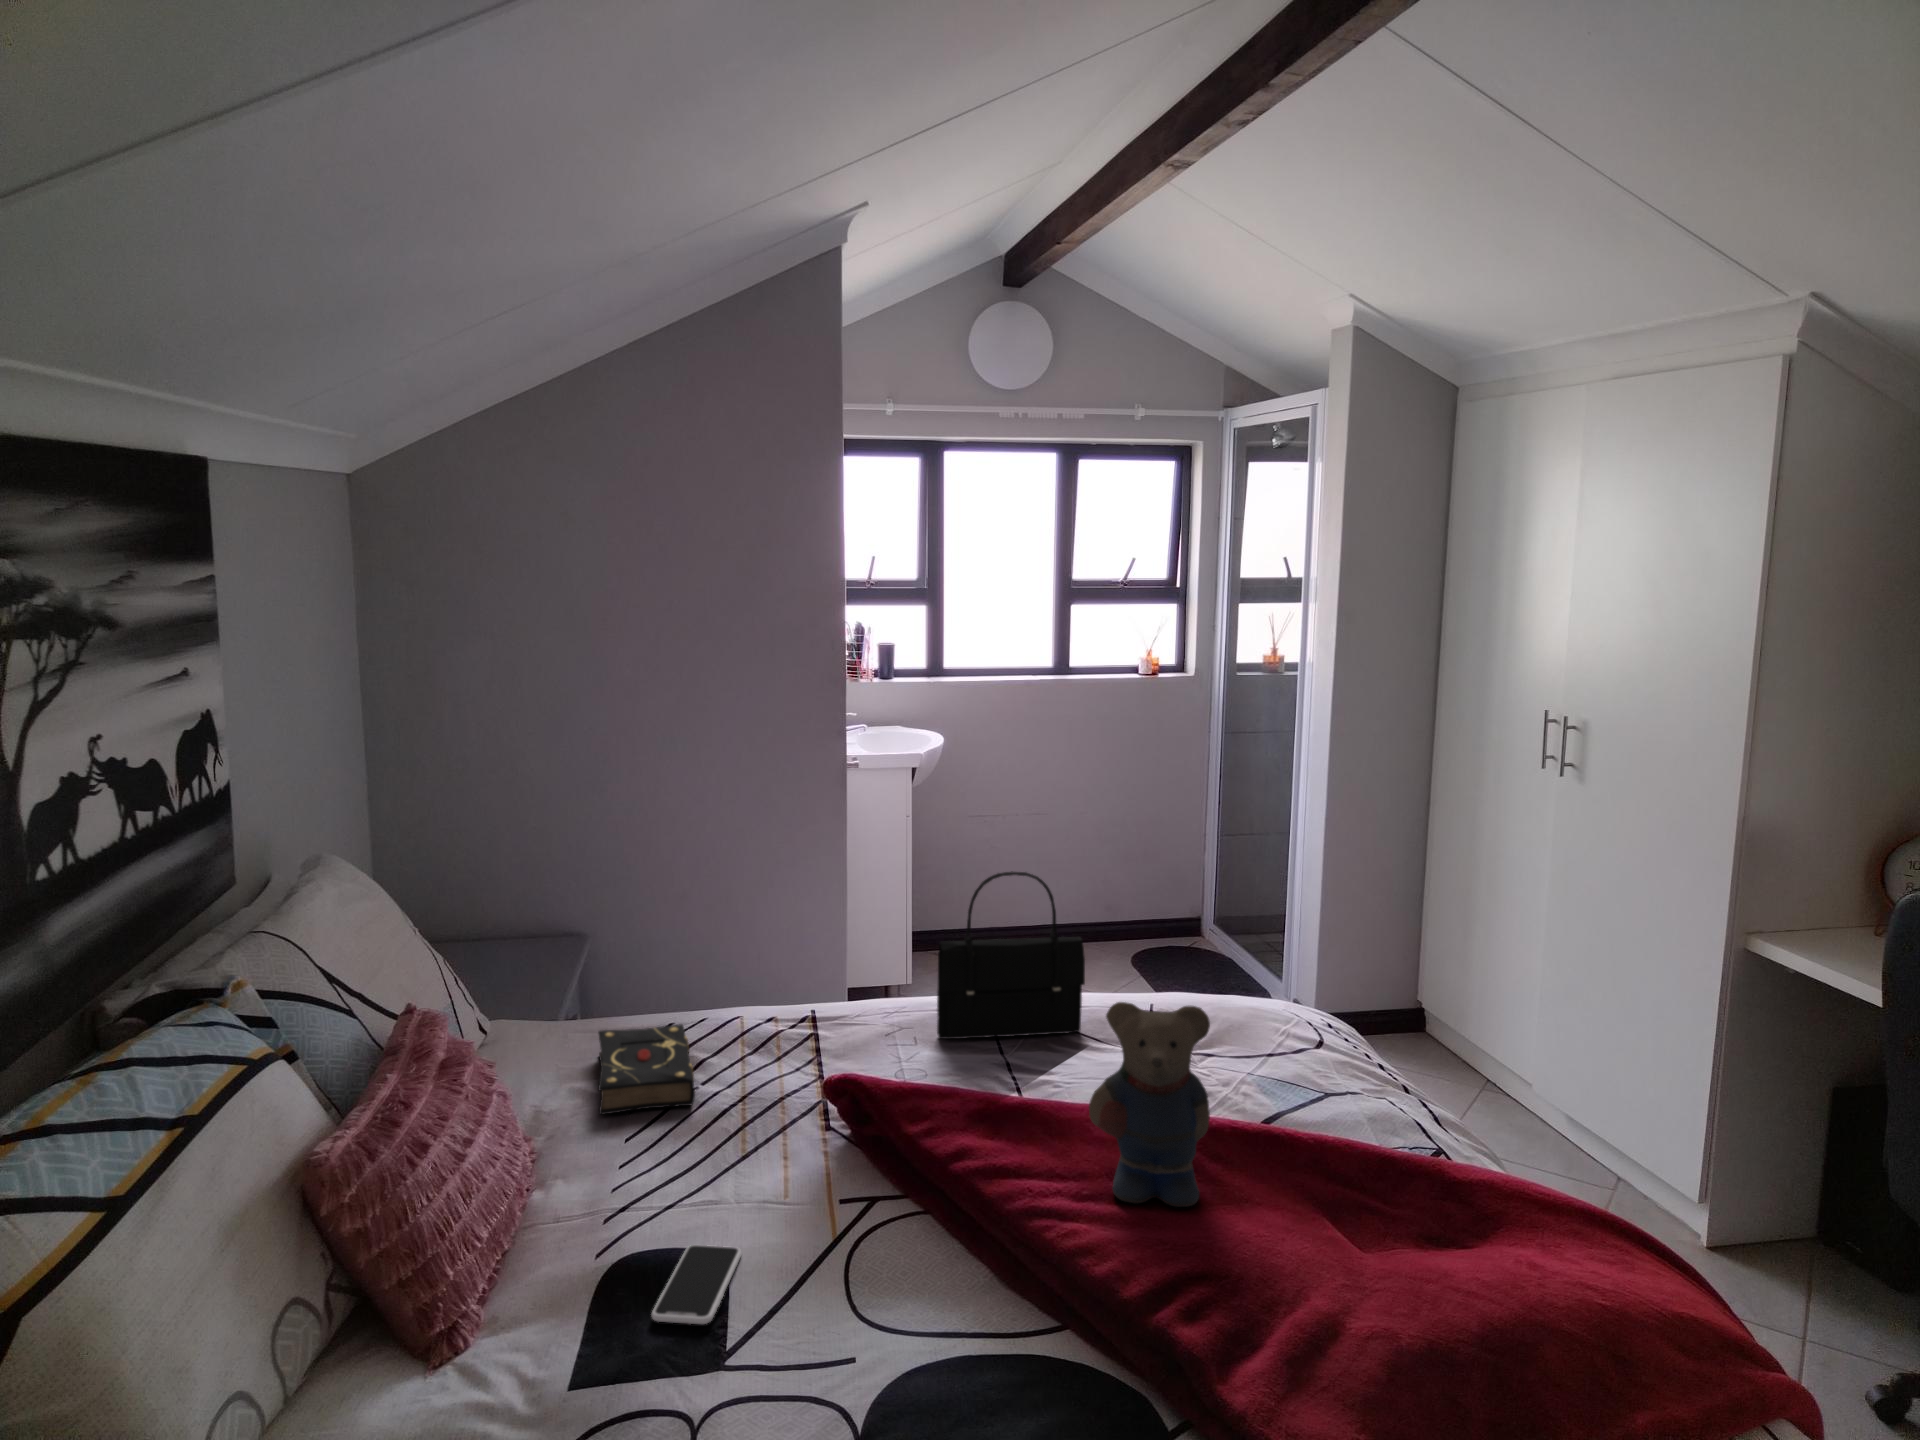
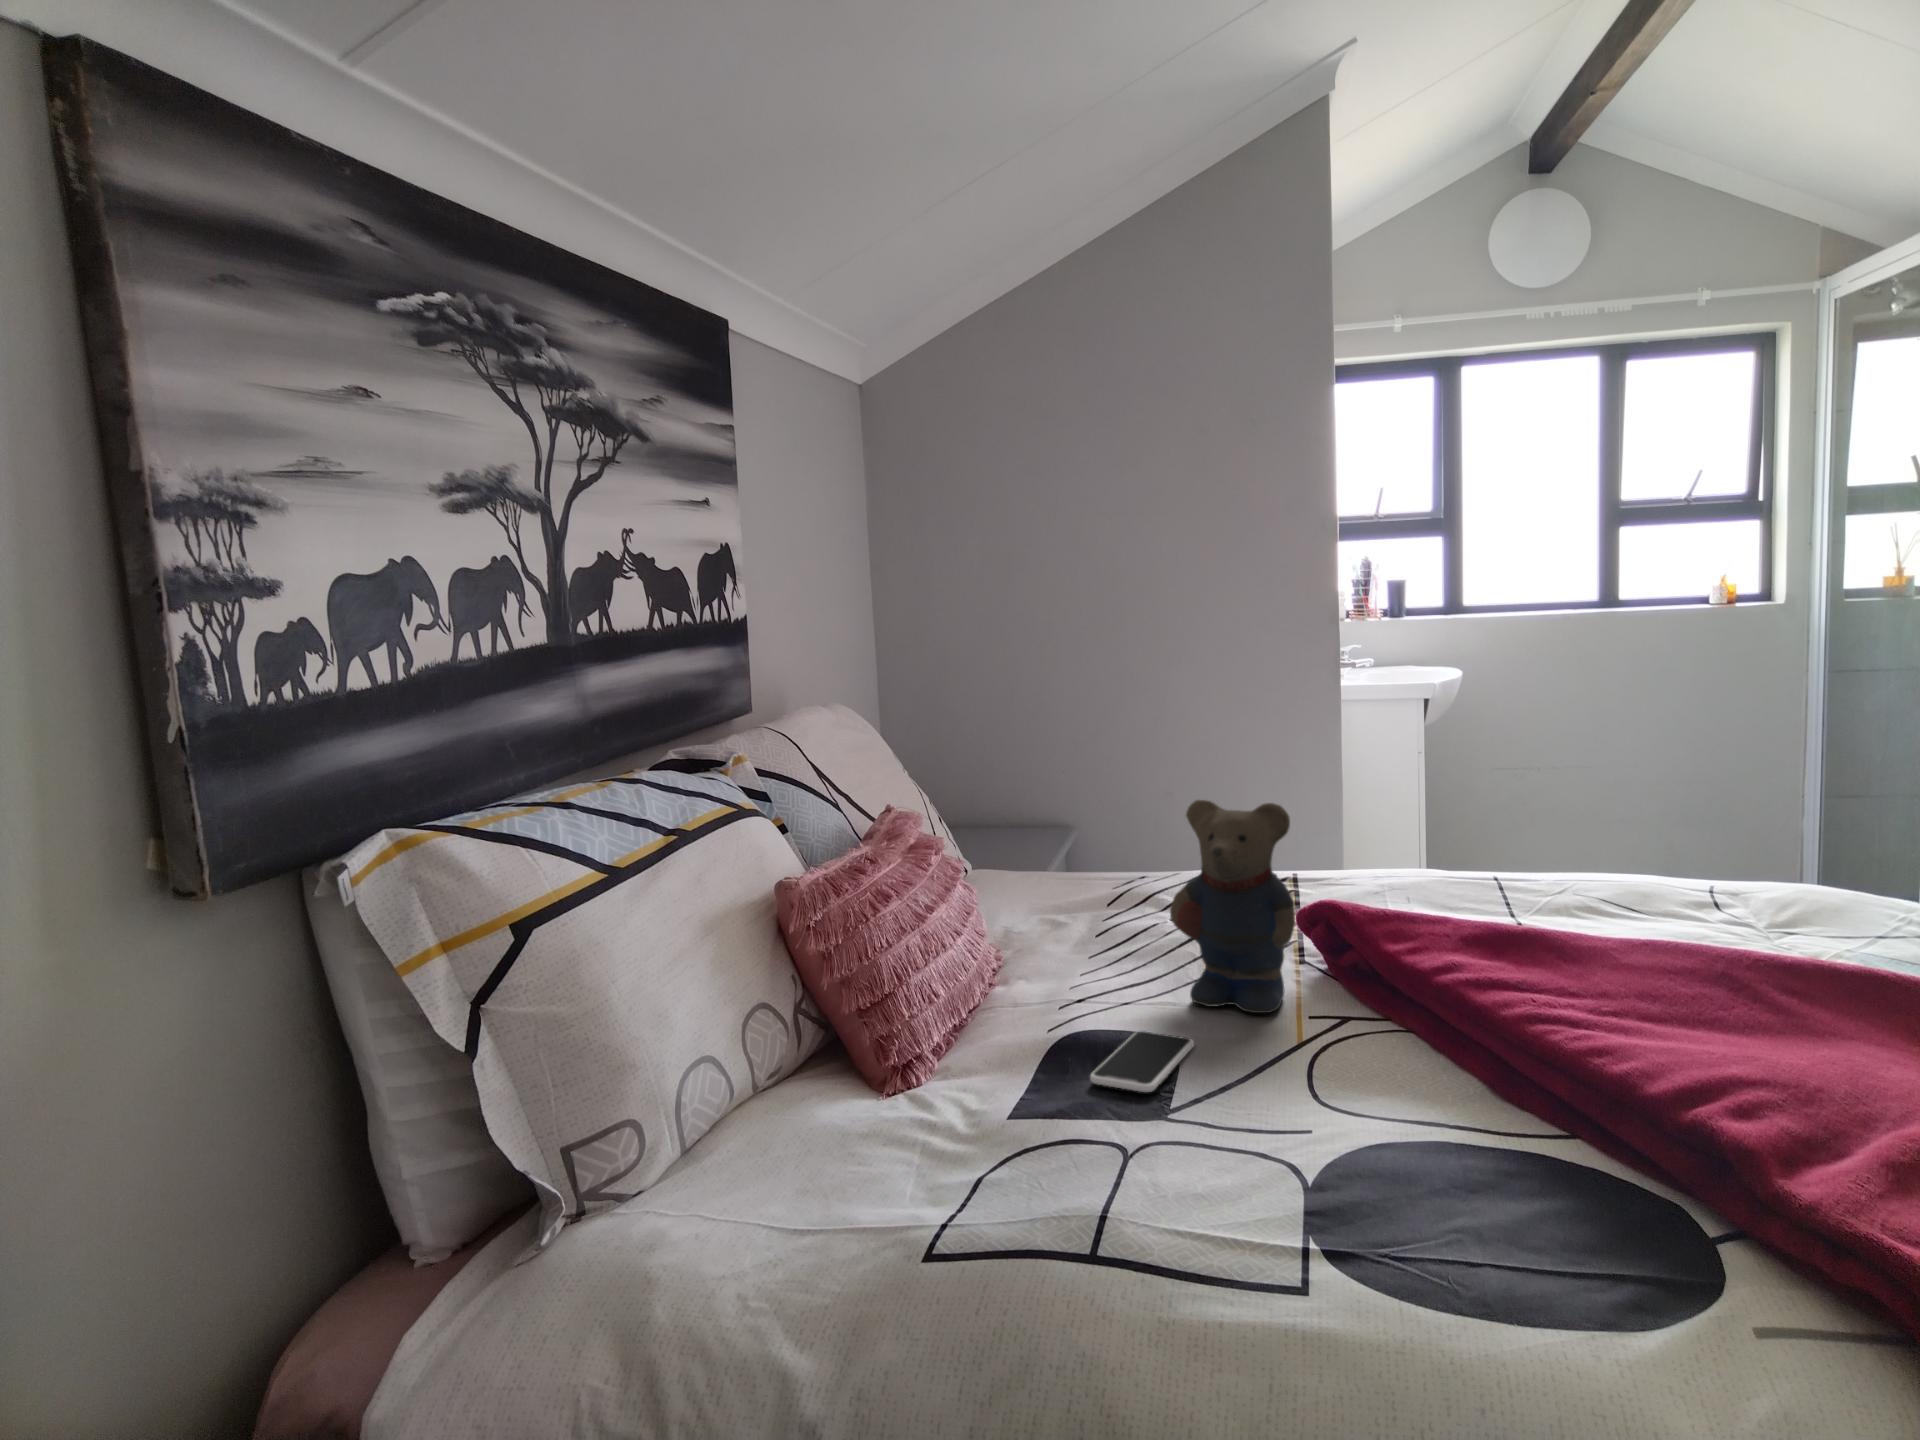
handbag: present [937,871,1085,1039] -> none [1440,703,1634,905]
teddy bear: present [1089,1002,1210,1207] -> present [1170,800,1295,1013]
book: present [598,1024,695,1115] -> none [1059,867,1159,931]

